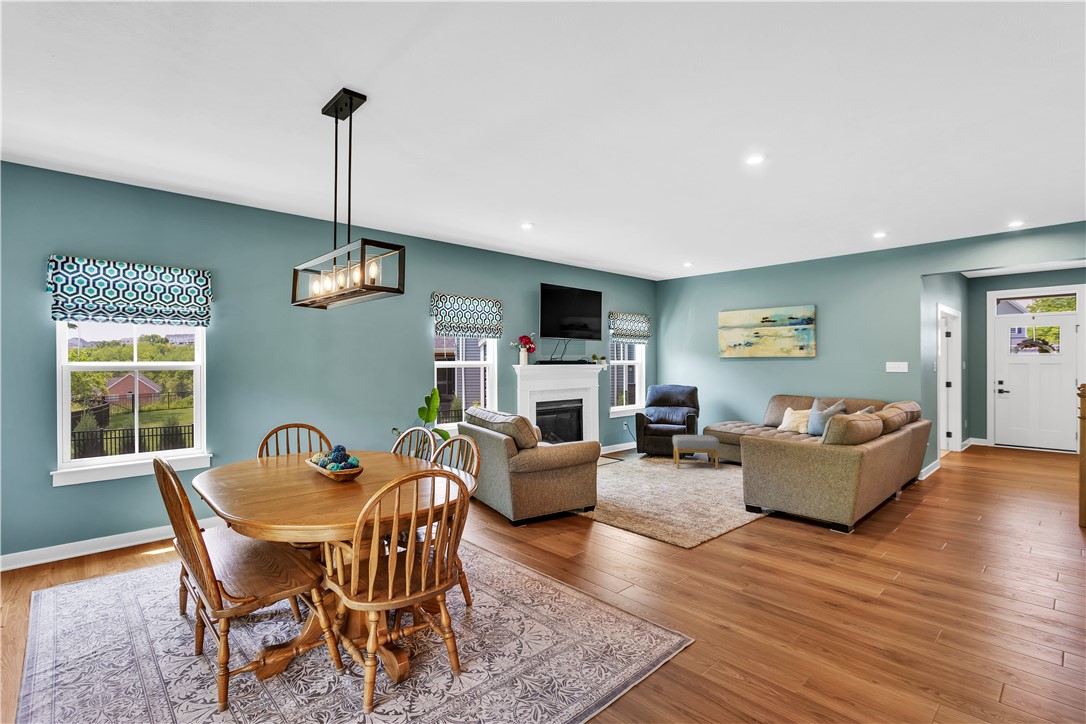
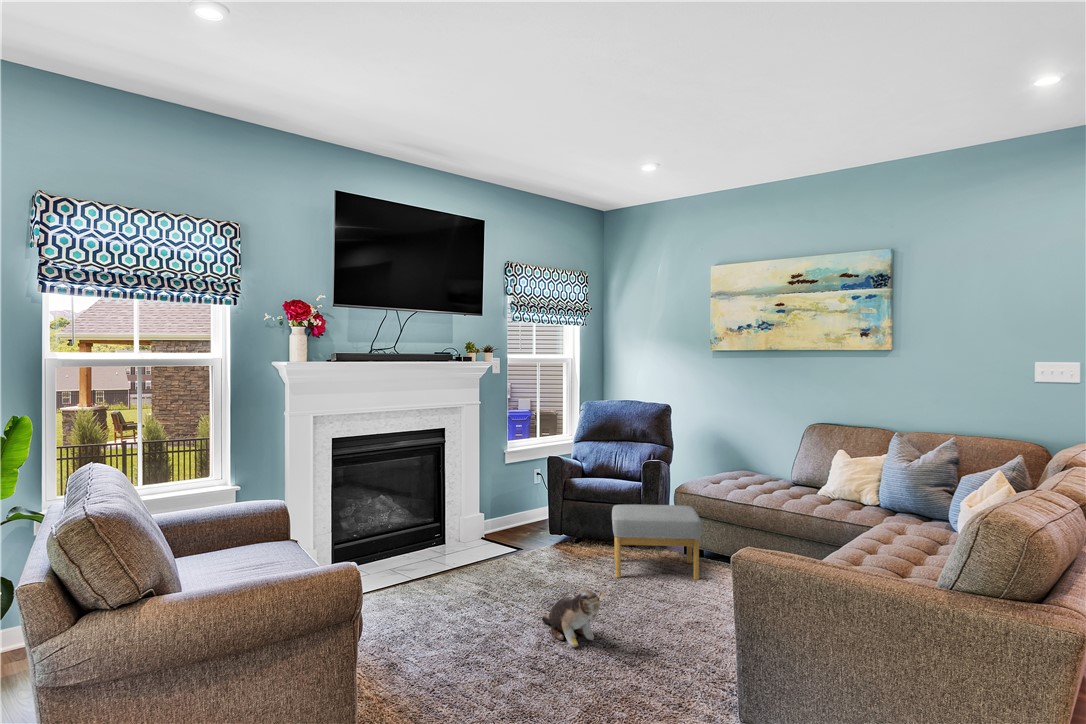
plush toy: none [649,462,681,487] -> present [542,590,604,647]

